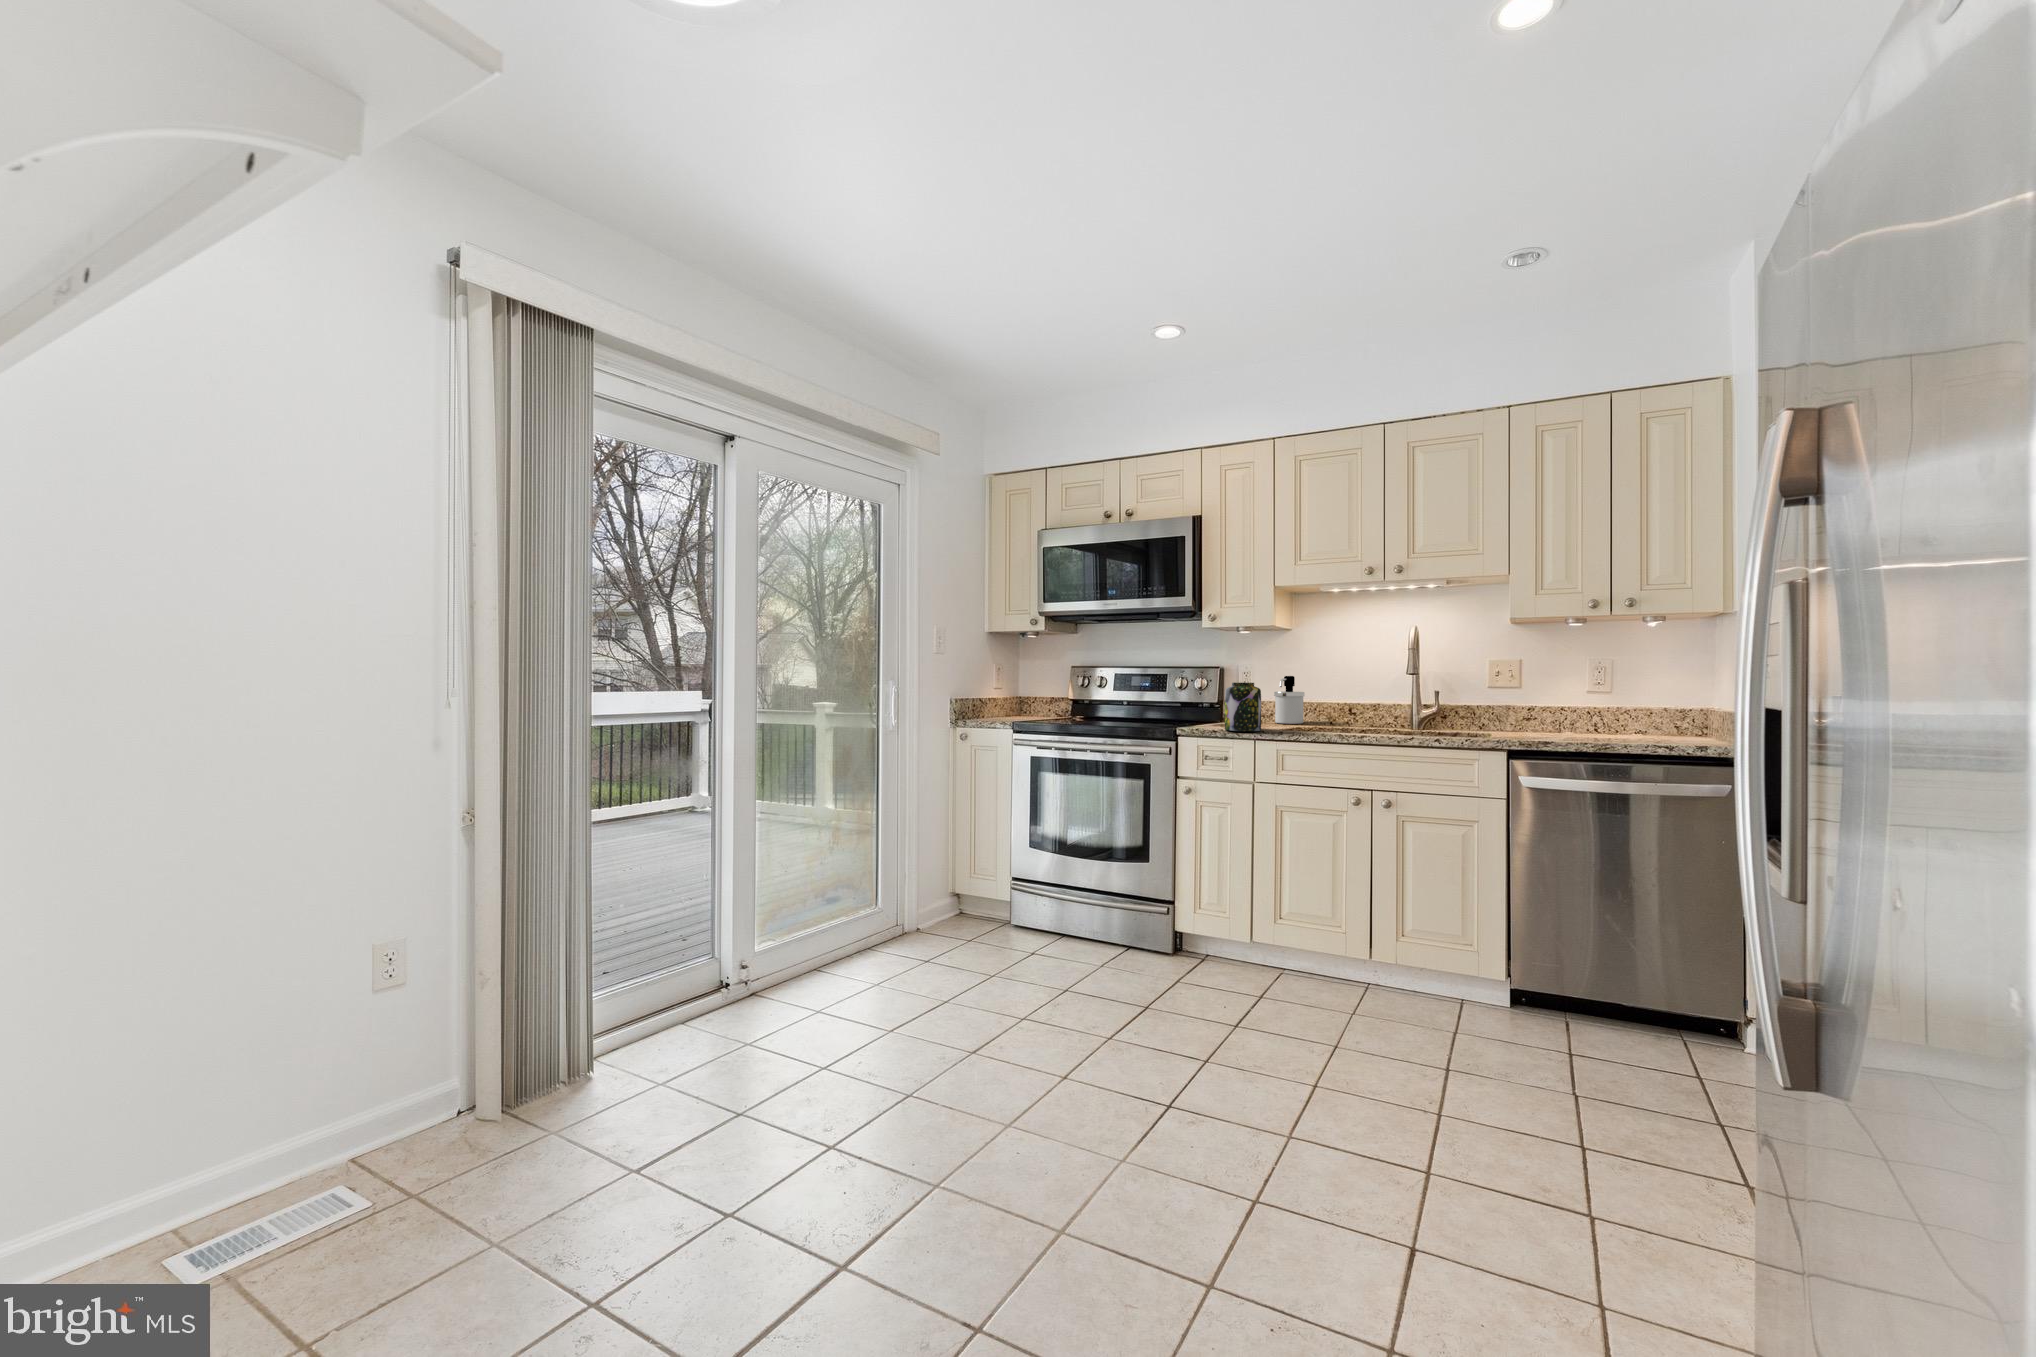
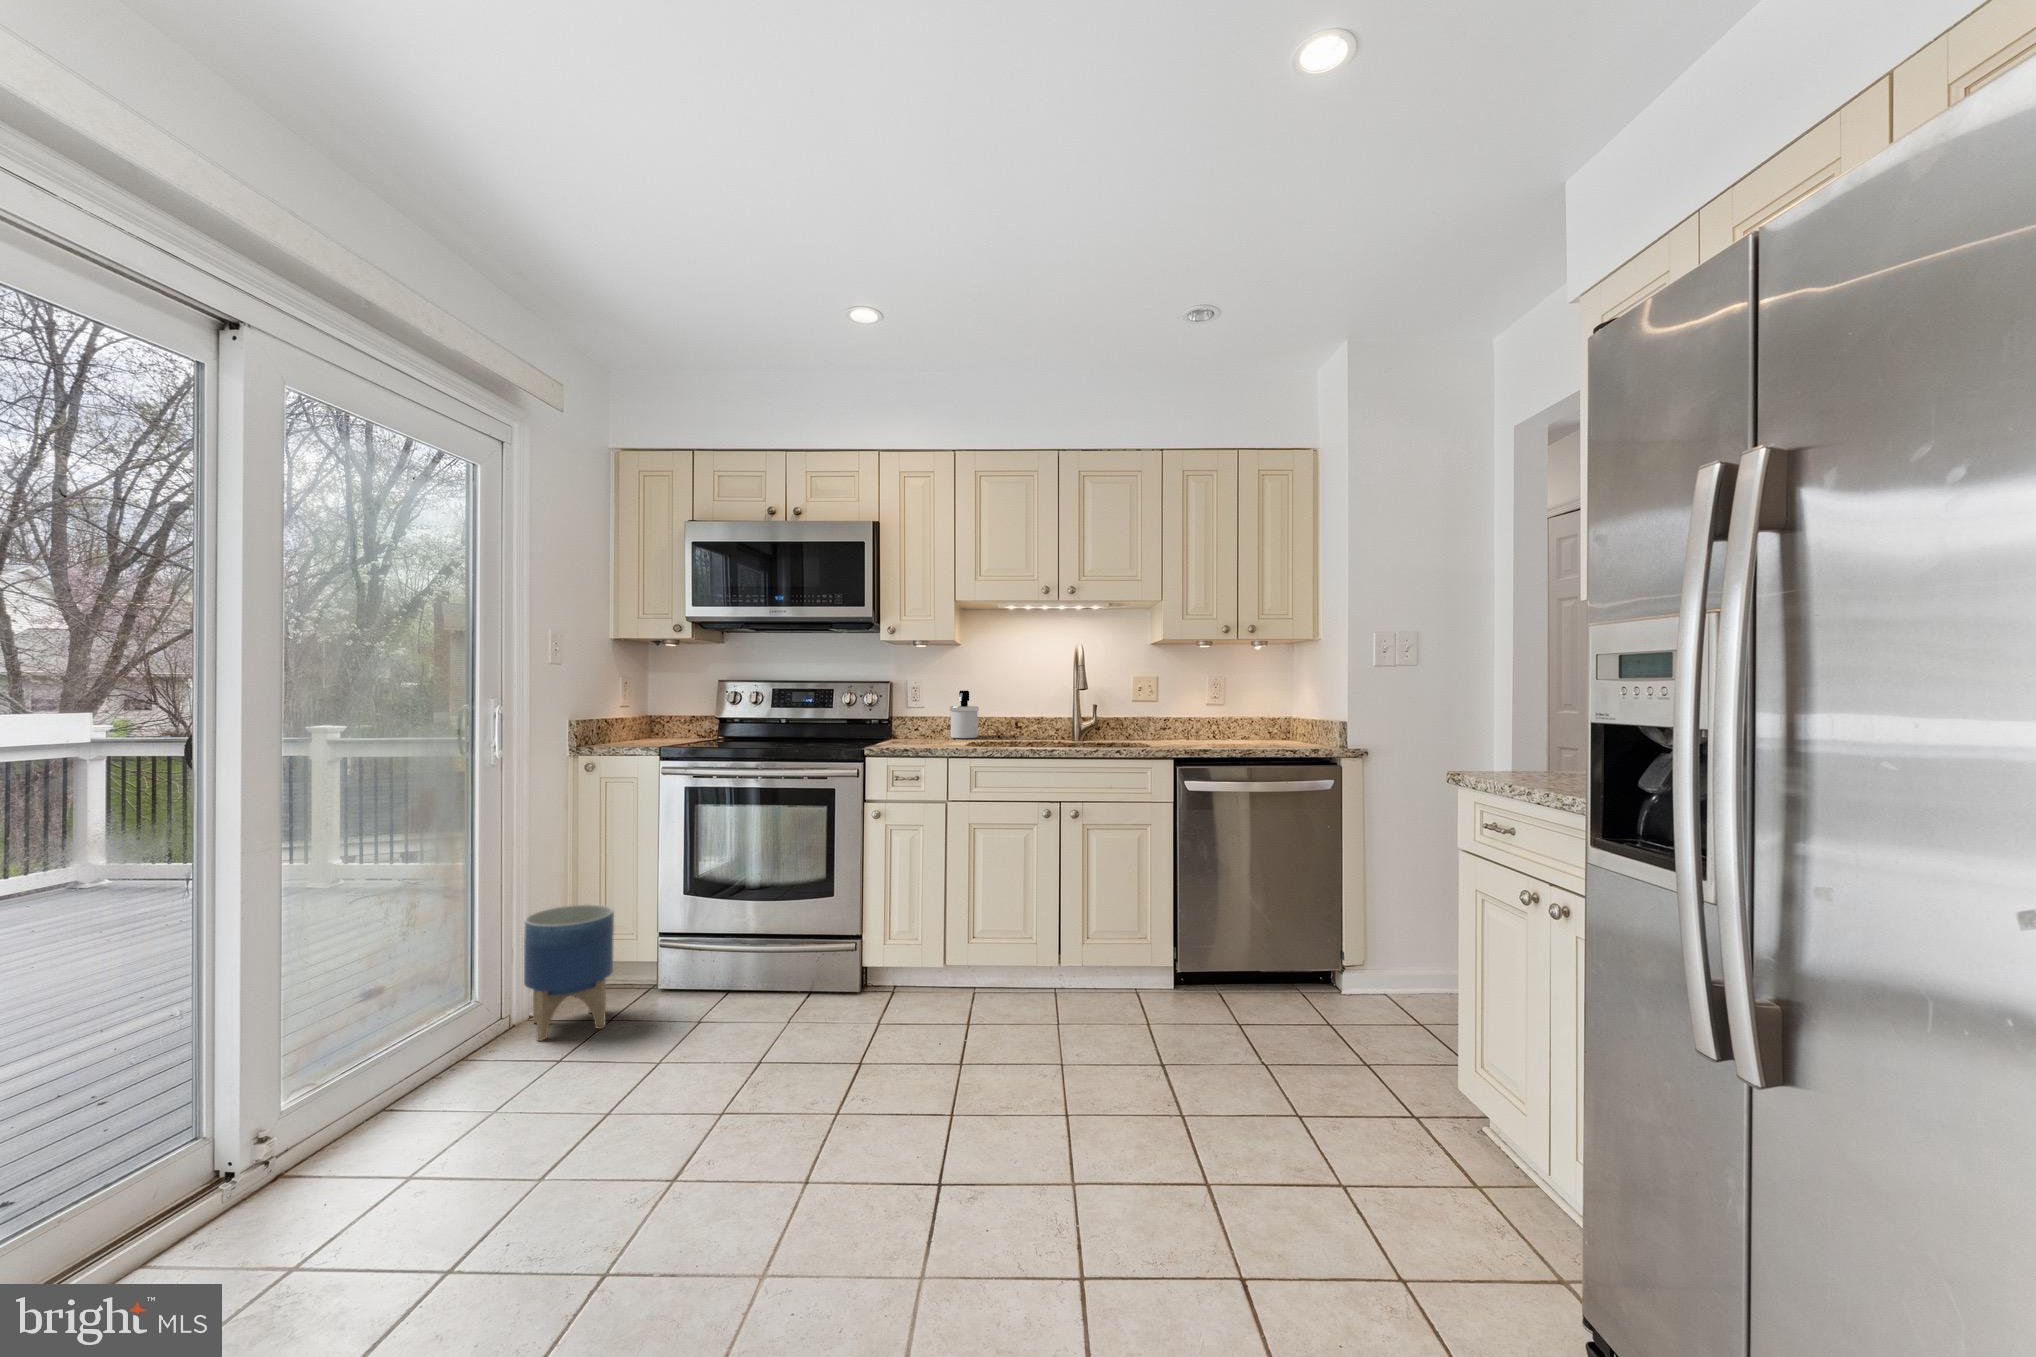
jar: present [1225,683,1261,731] -> none [911,698,947,748]
planter: none [912,846,974,946] -> present [524,904,614,1041]

